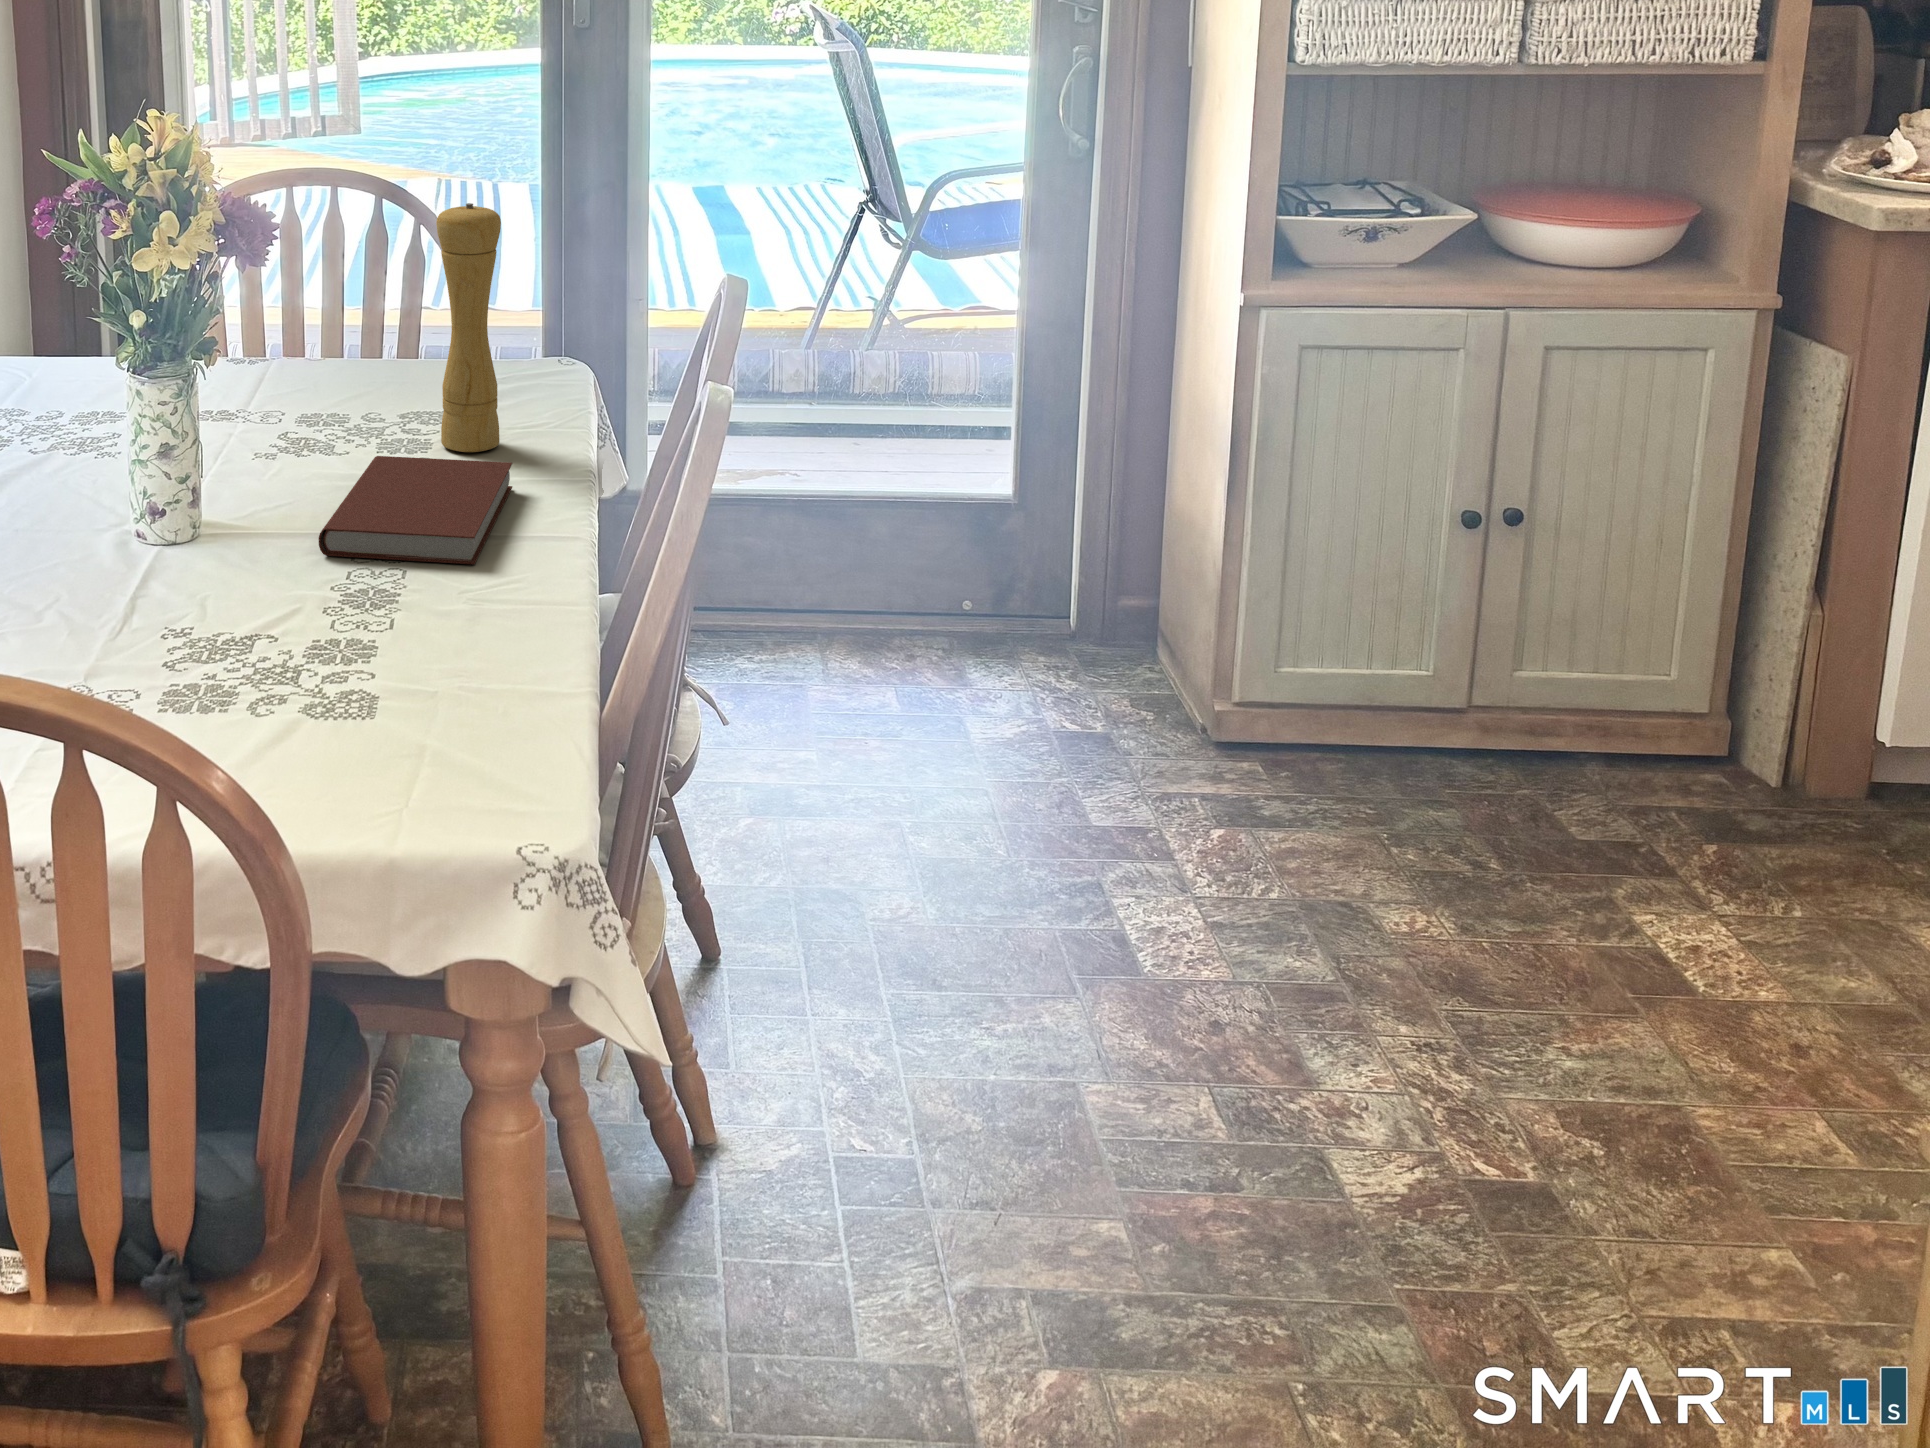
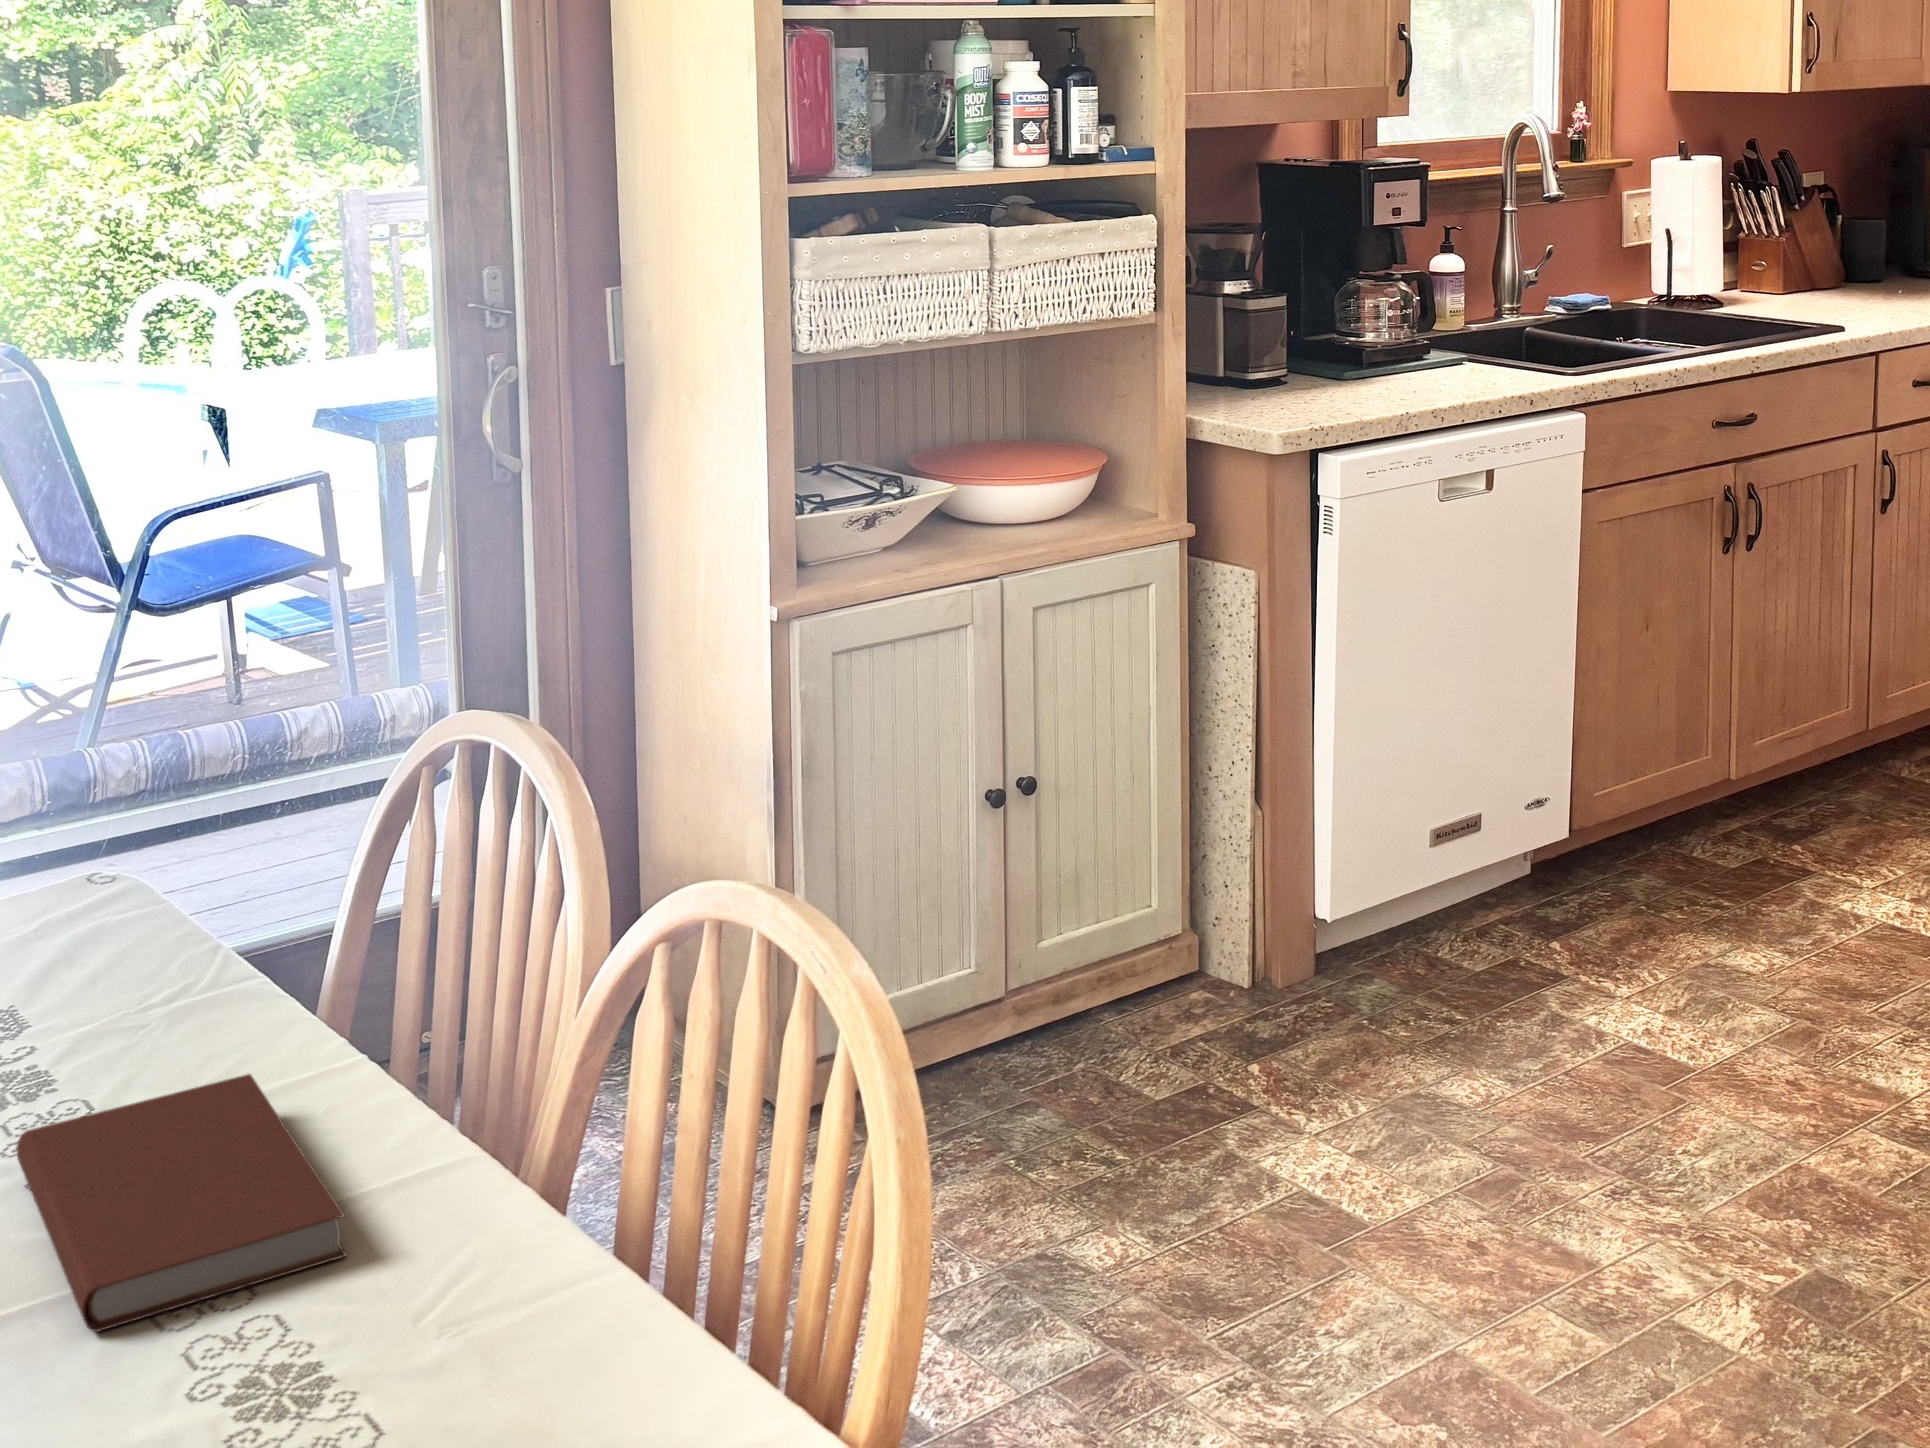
pepper mill: present [436,203,501,452] -> none [33,698,154,1079]

